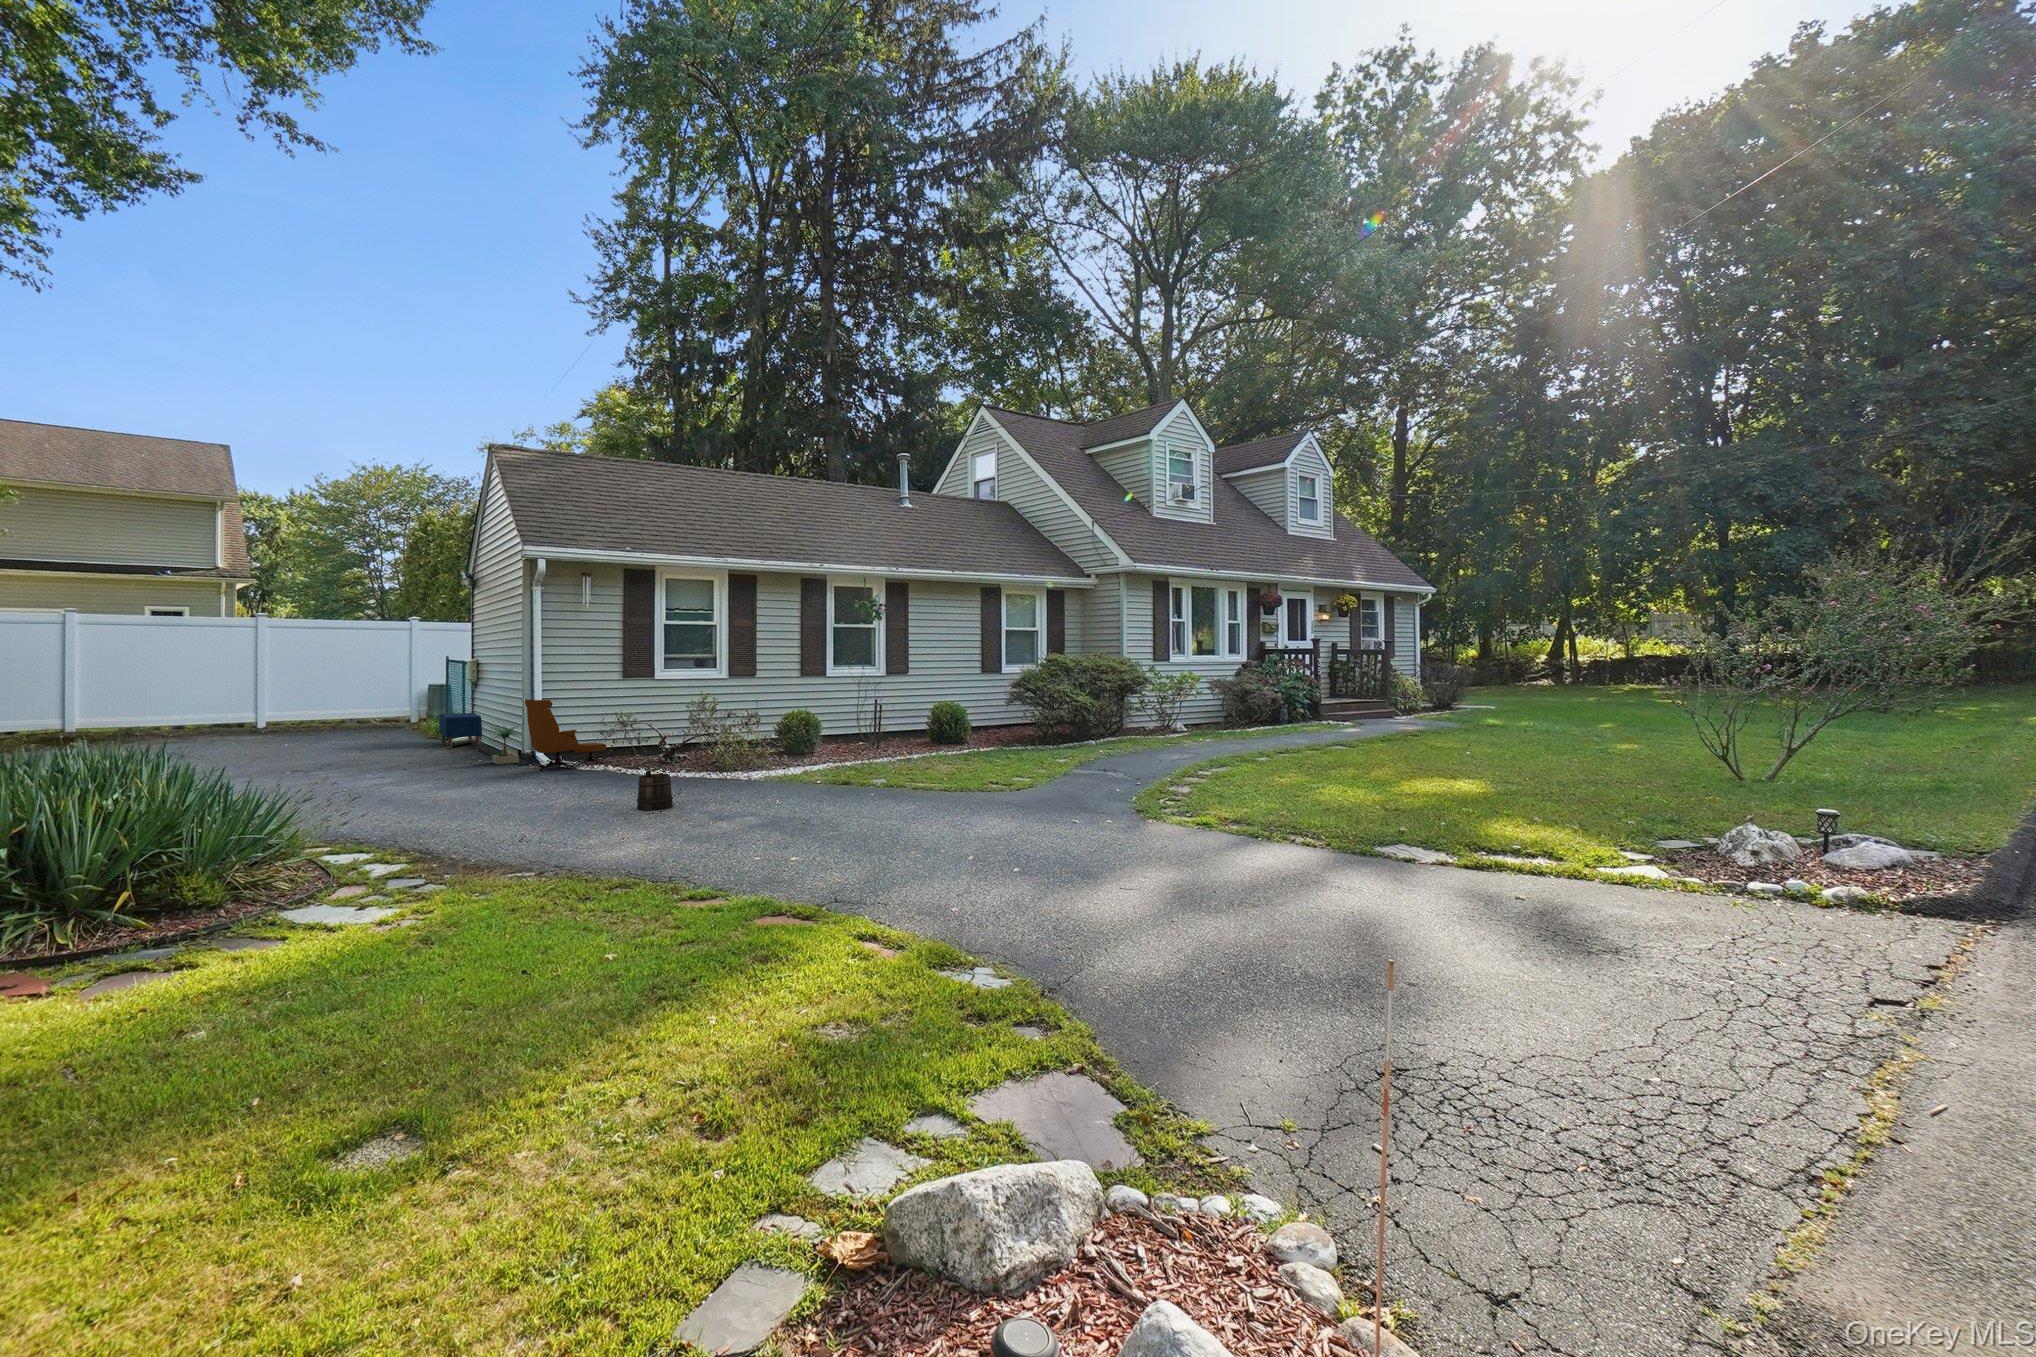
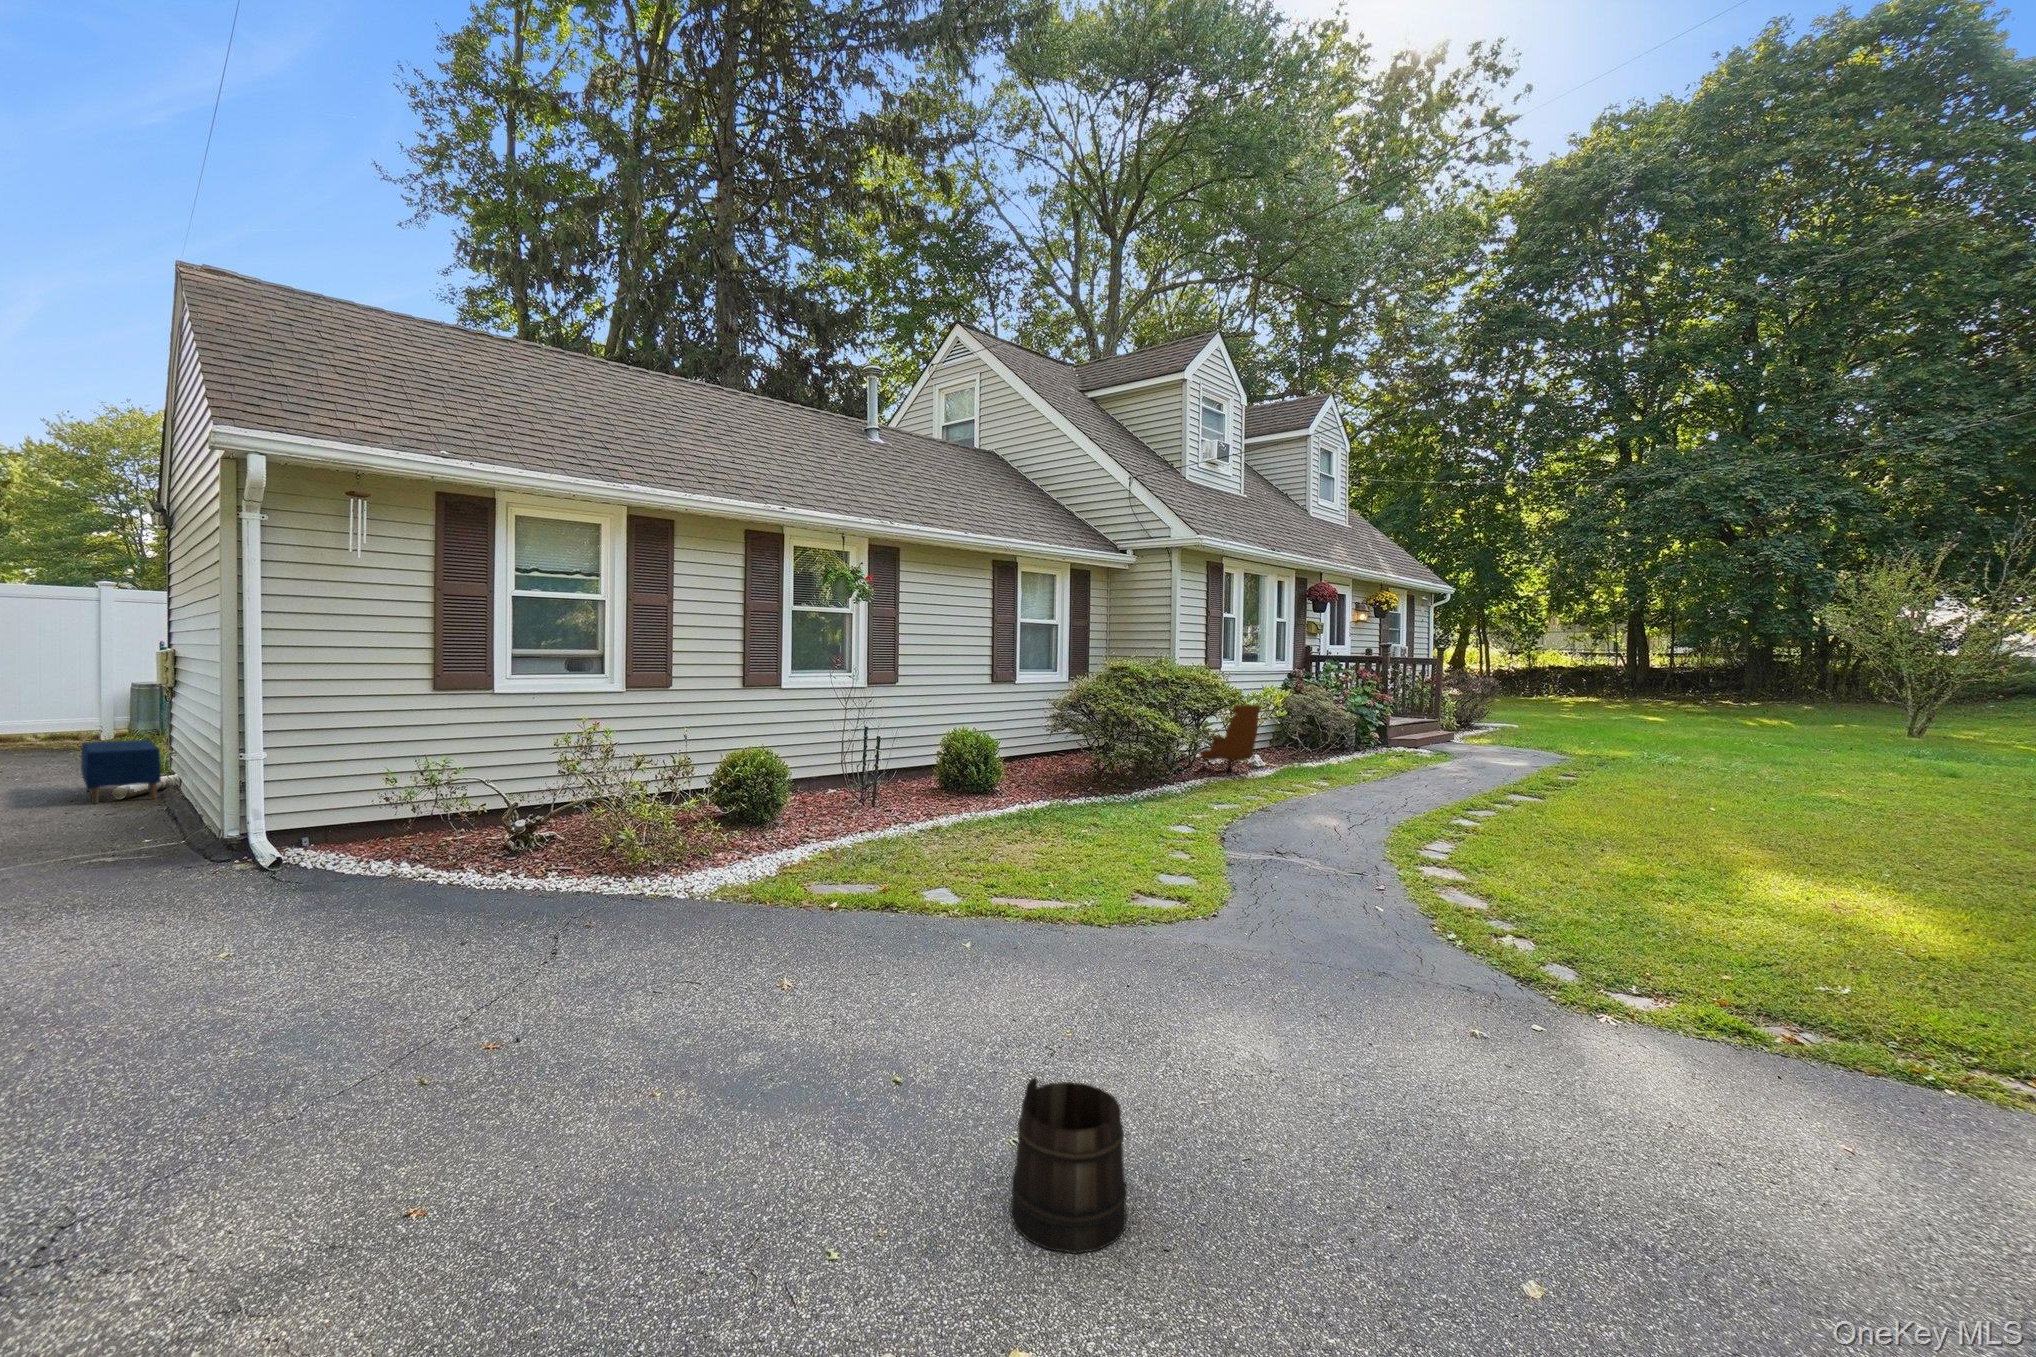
lounge chair: present [525,699,607,771] -> present [1200,705,1260,775]
potted plant: present [492,727,519,764] -> none [146,778,223,855]
bucket: present [637,771,673,810] -> present [1010,1078,1127,1253]

